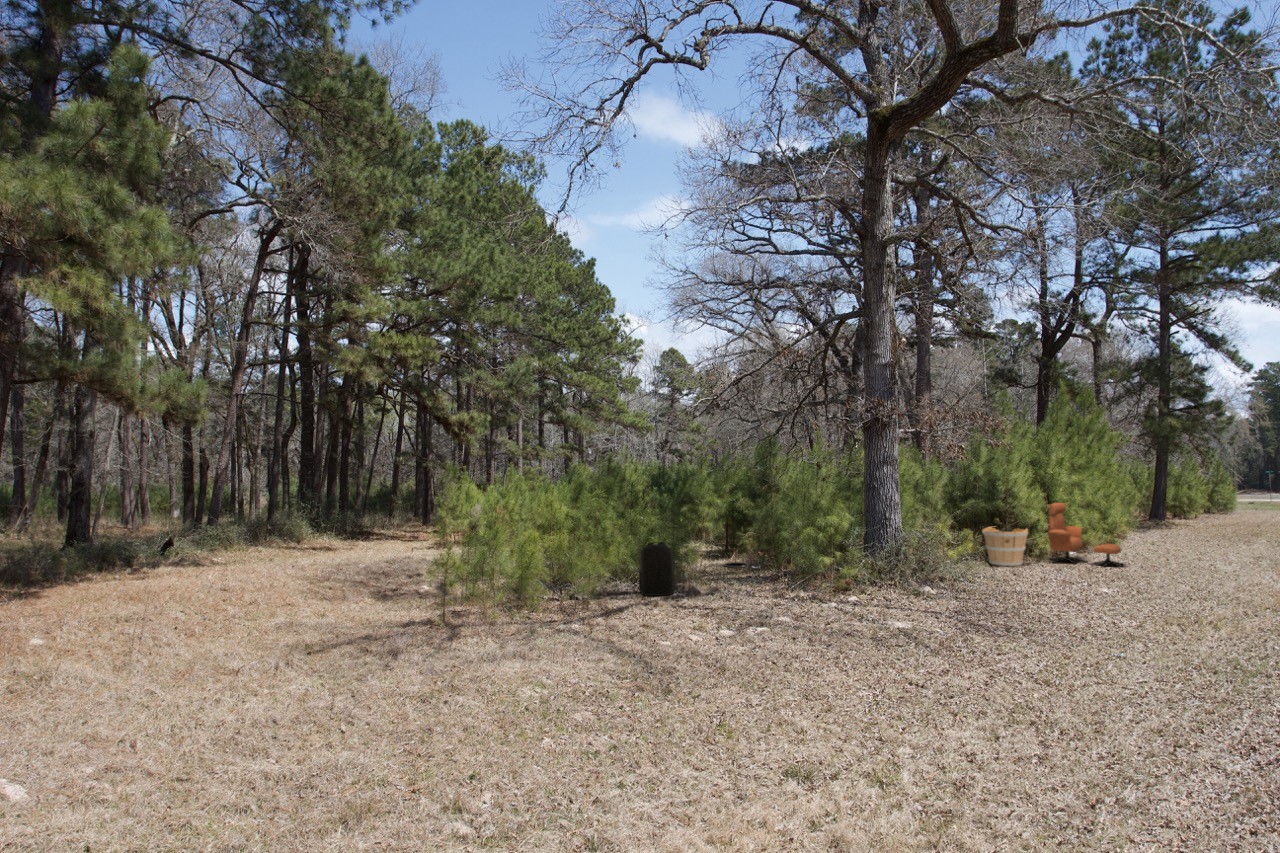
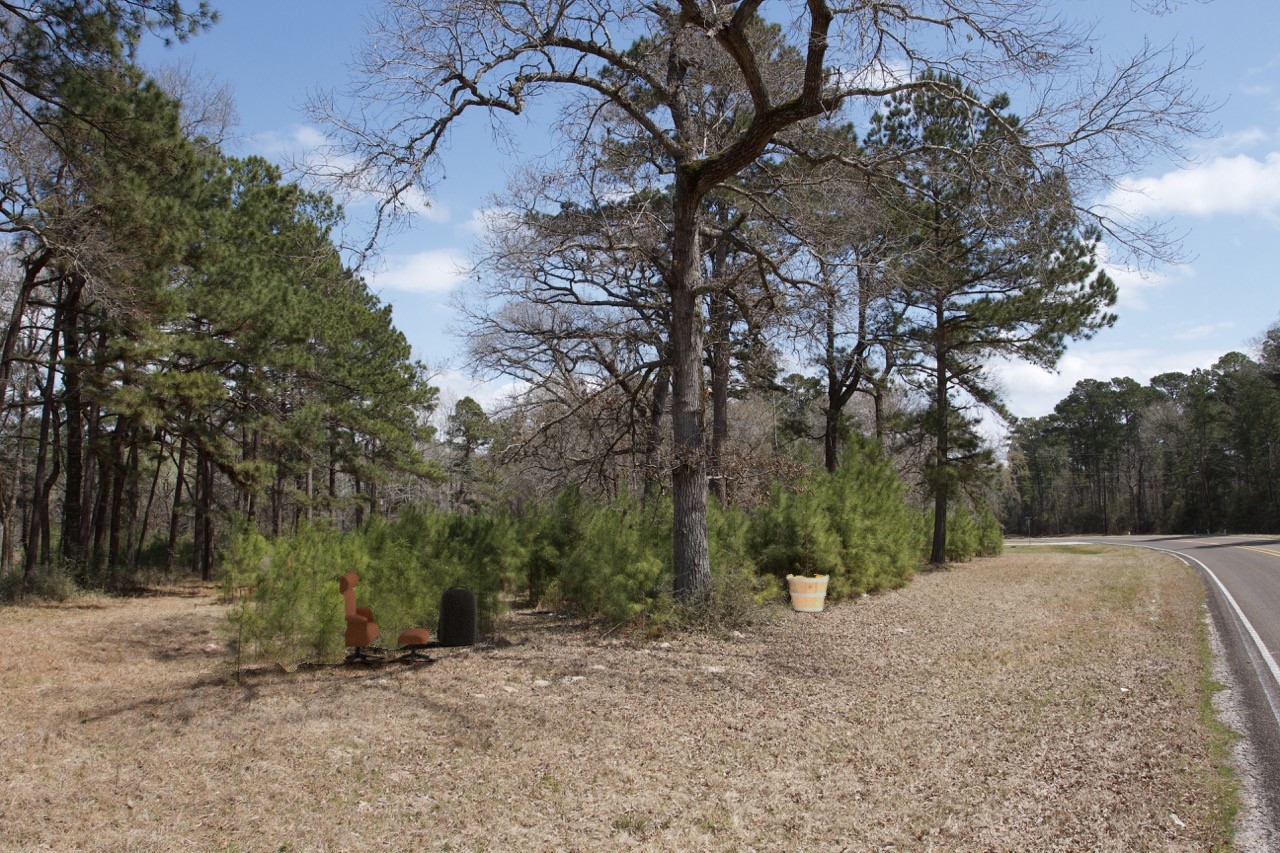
lounge chair: present [1049,503,1124,567] -> present [338,572,435,666]

